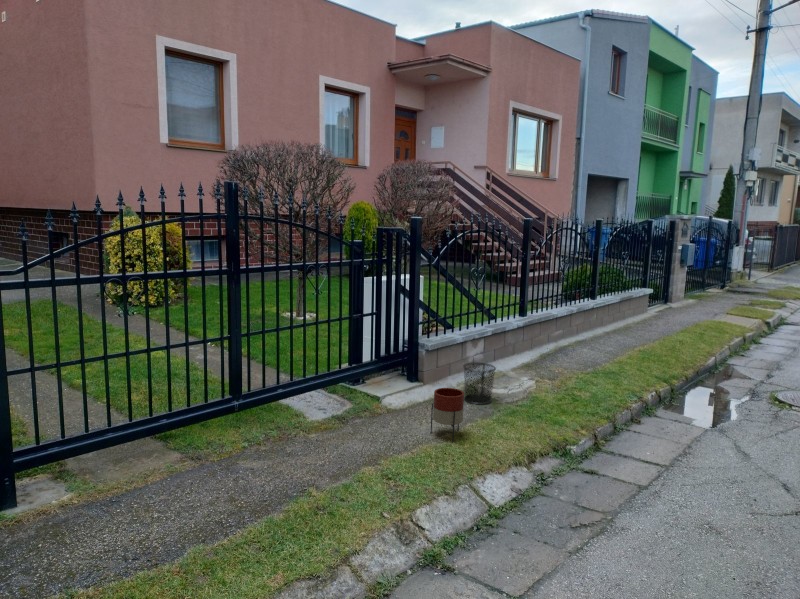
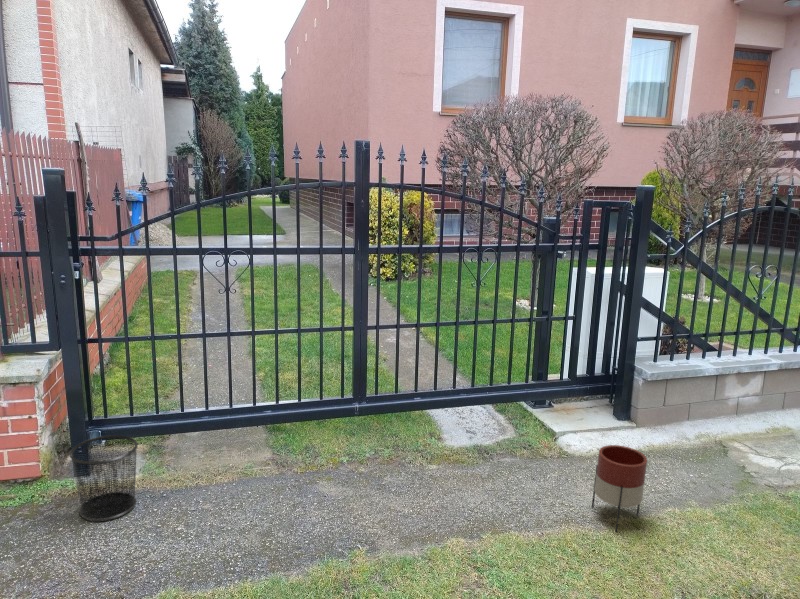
waste bin: present [464,362,496,405] -> present [69,435,138,521]

